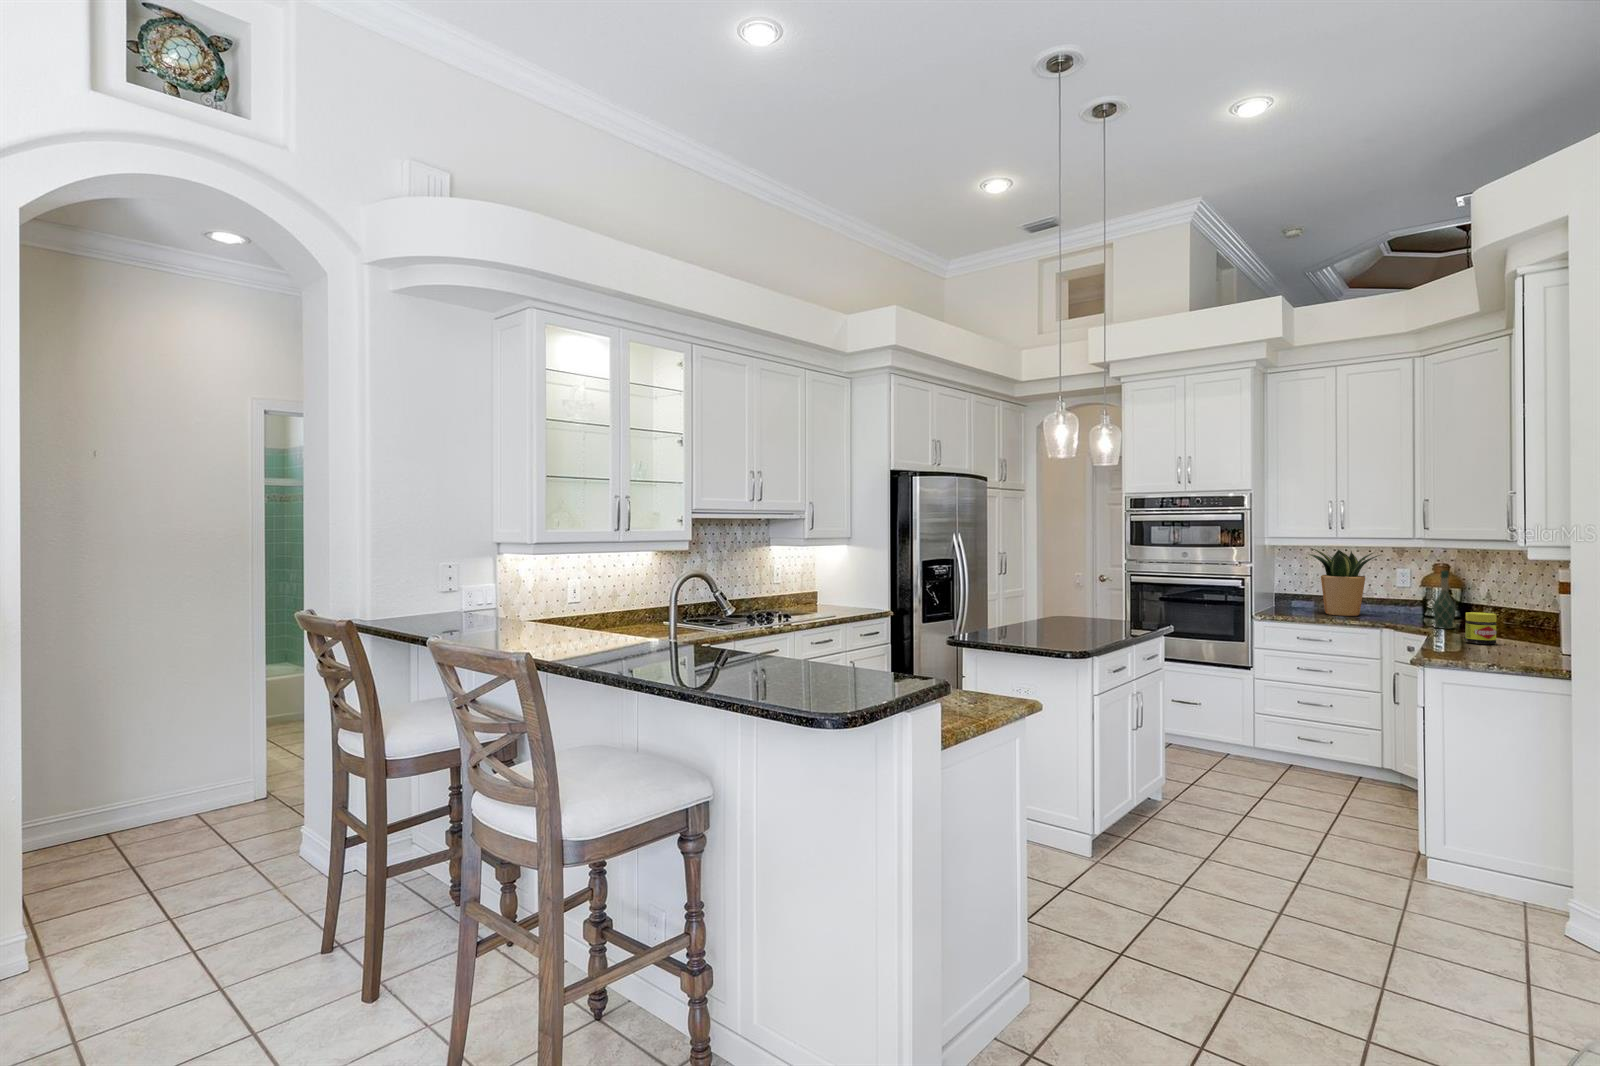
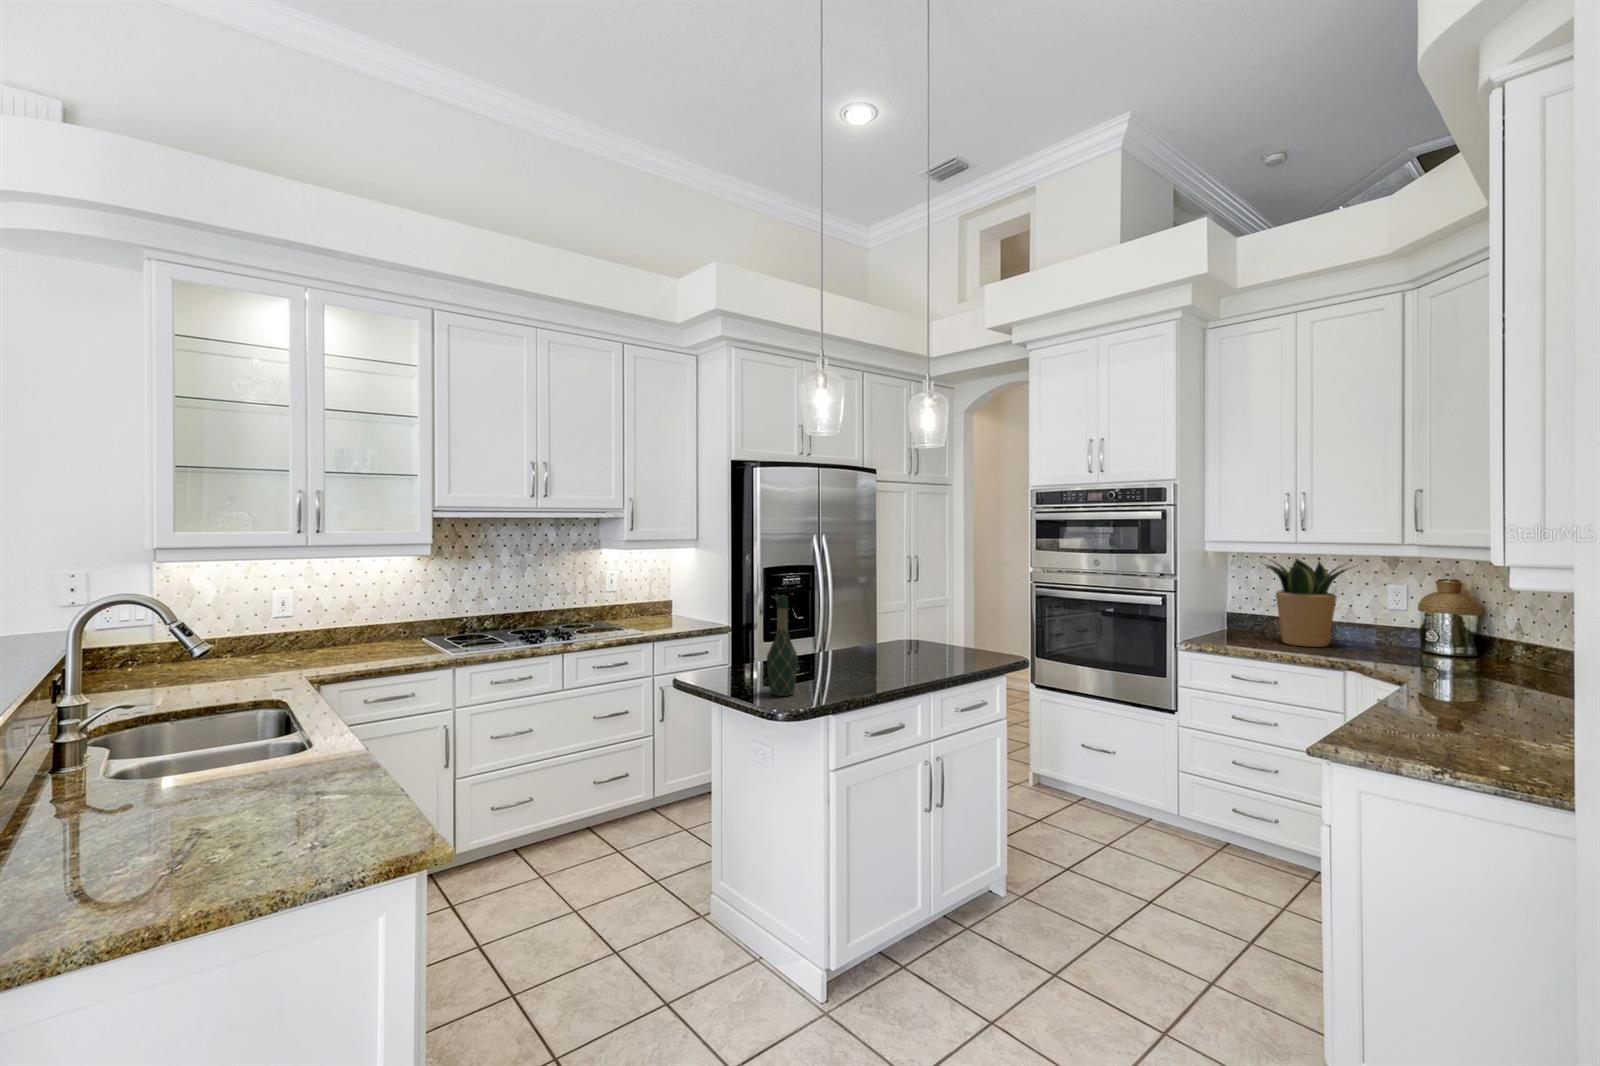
wine bottle: present [1433,570,1455,629] -> present [767,596,798,696]
jar: present [1465,612,1497,644] -> none [1464,661,1518,715]

